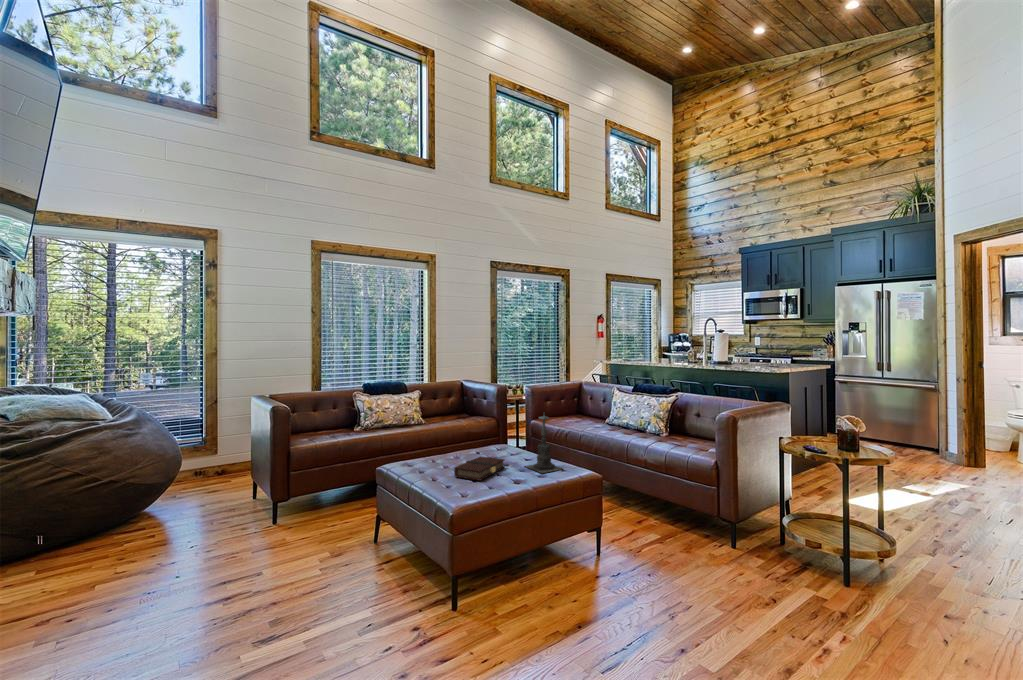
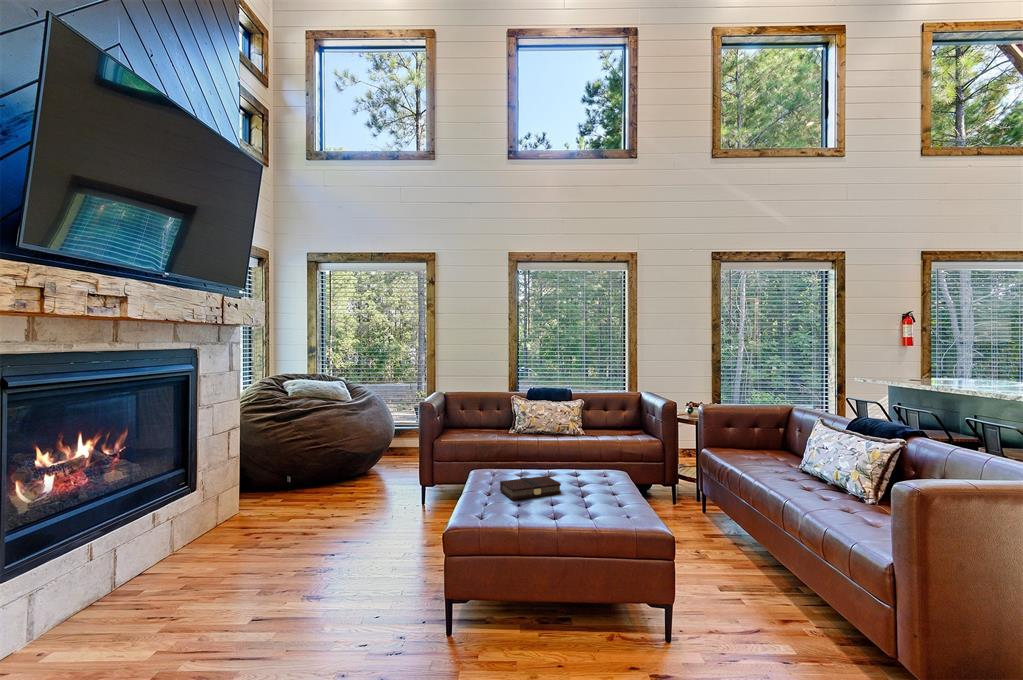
candle holder: present [525,415,562,473] -> none [583,433,618,509]

